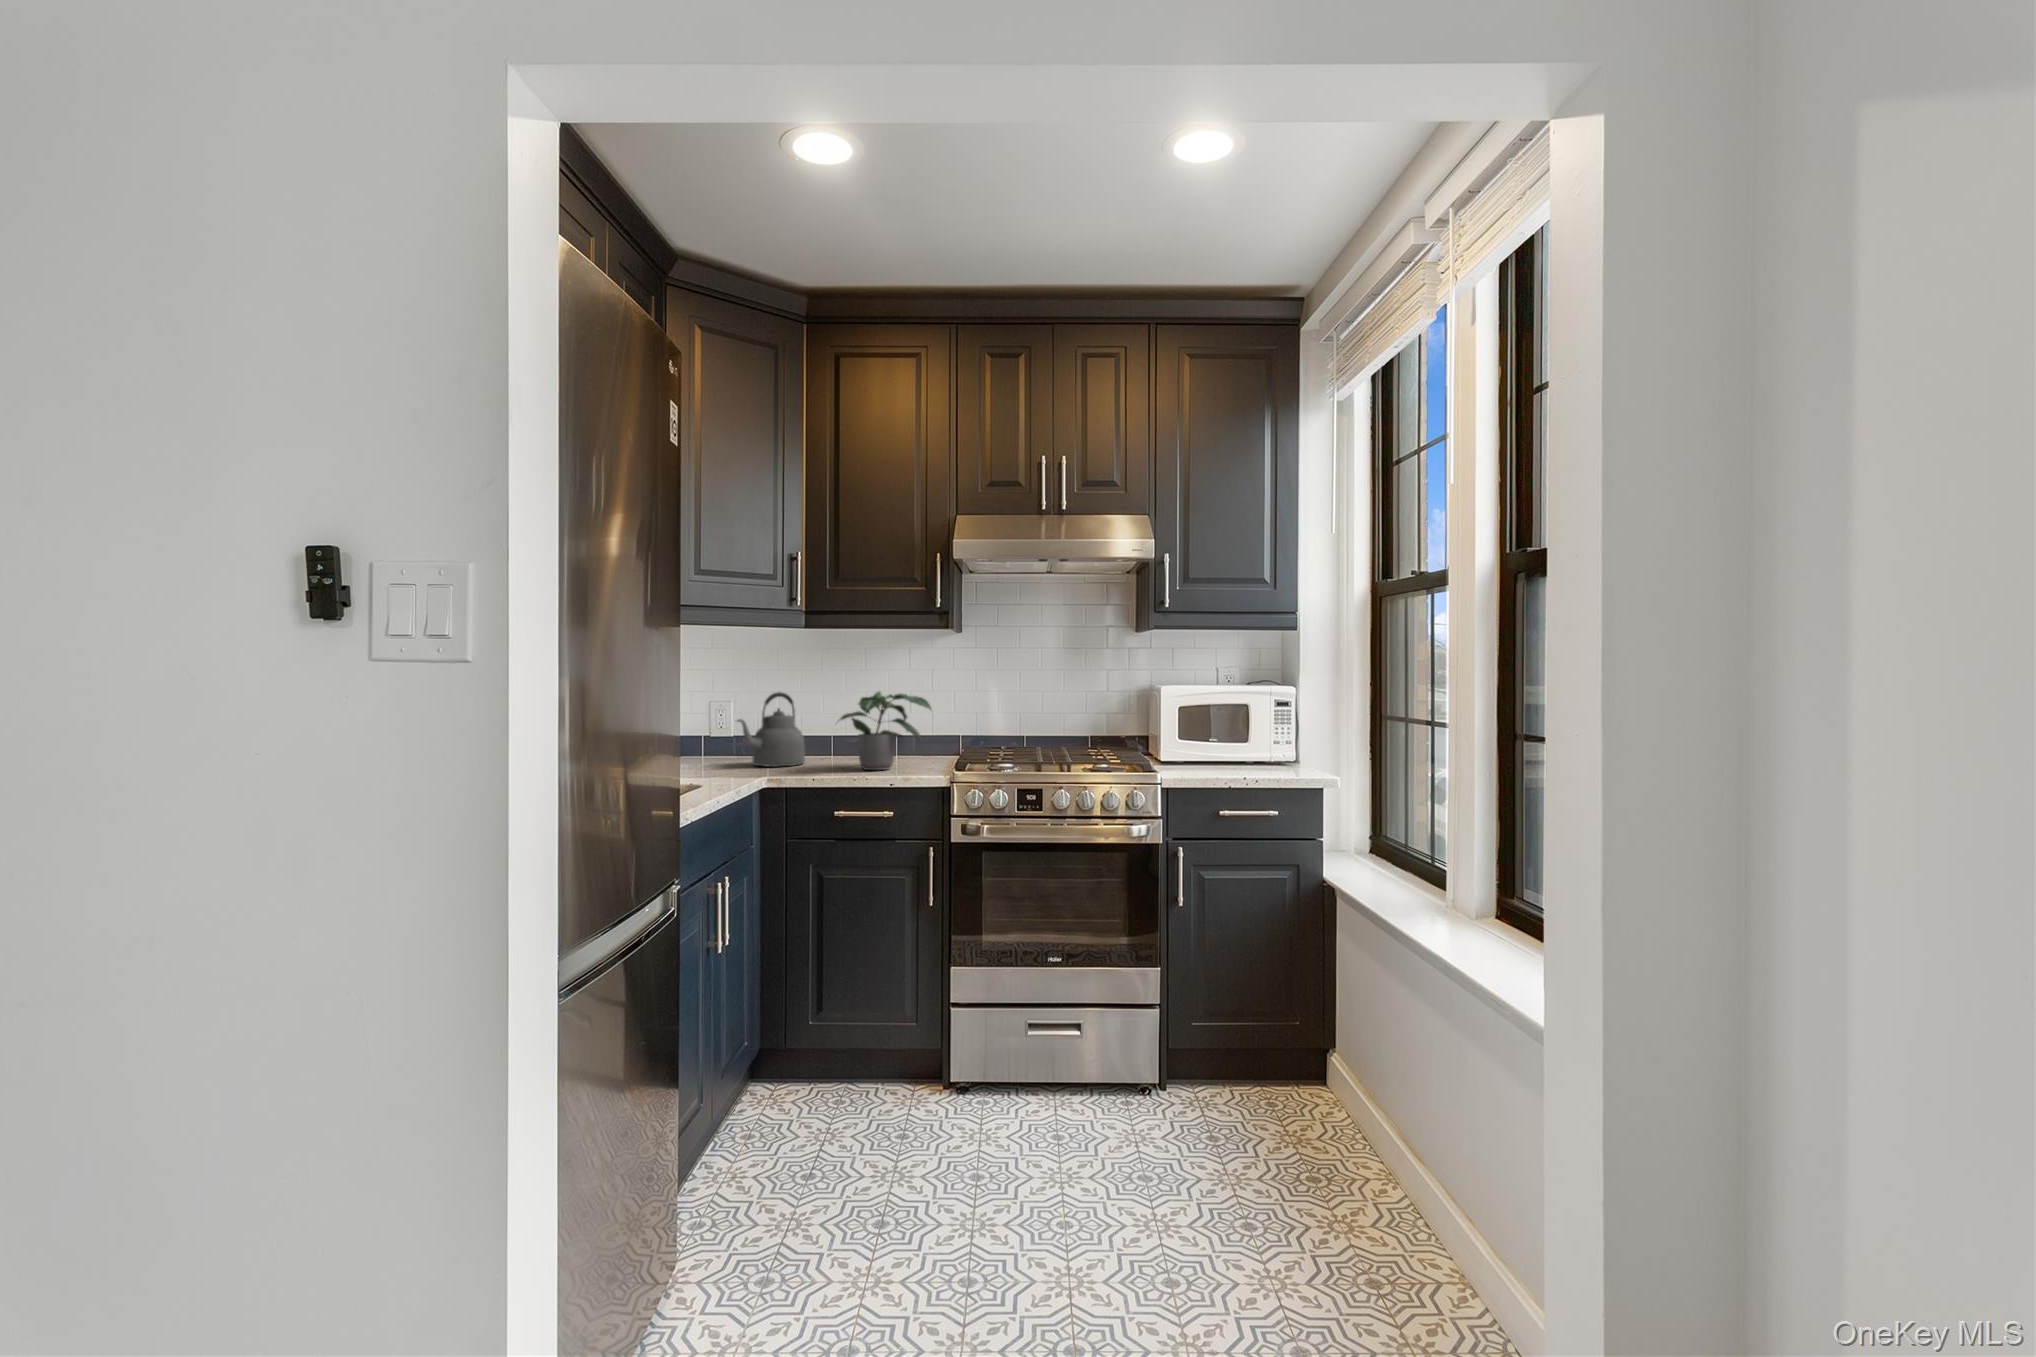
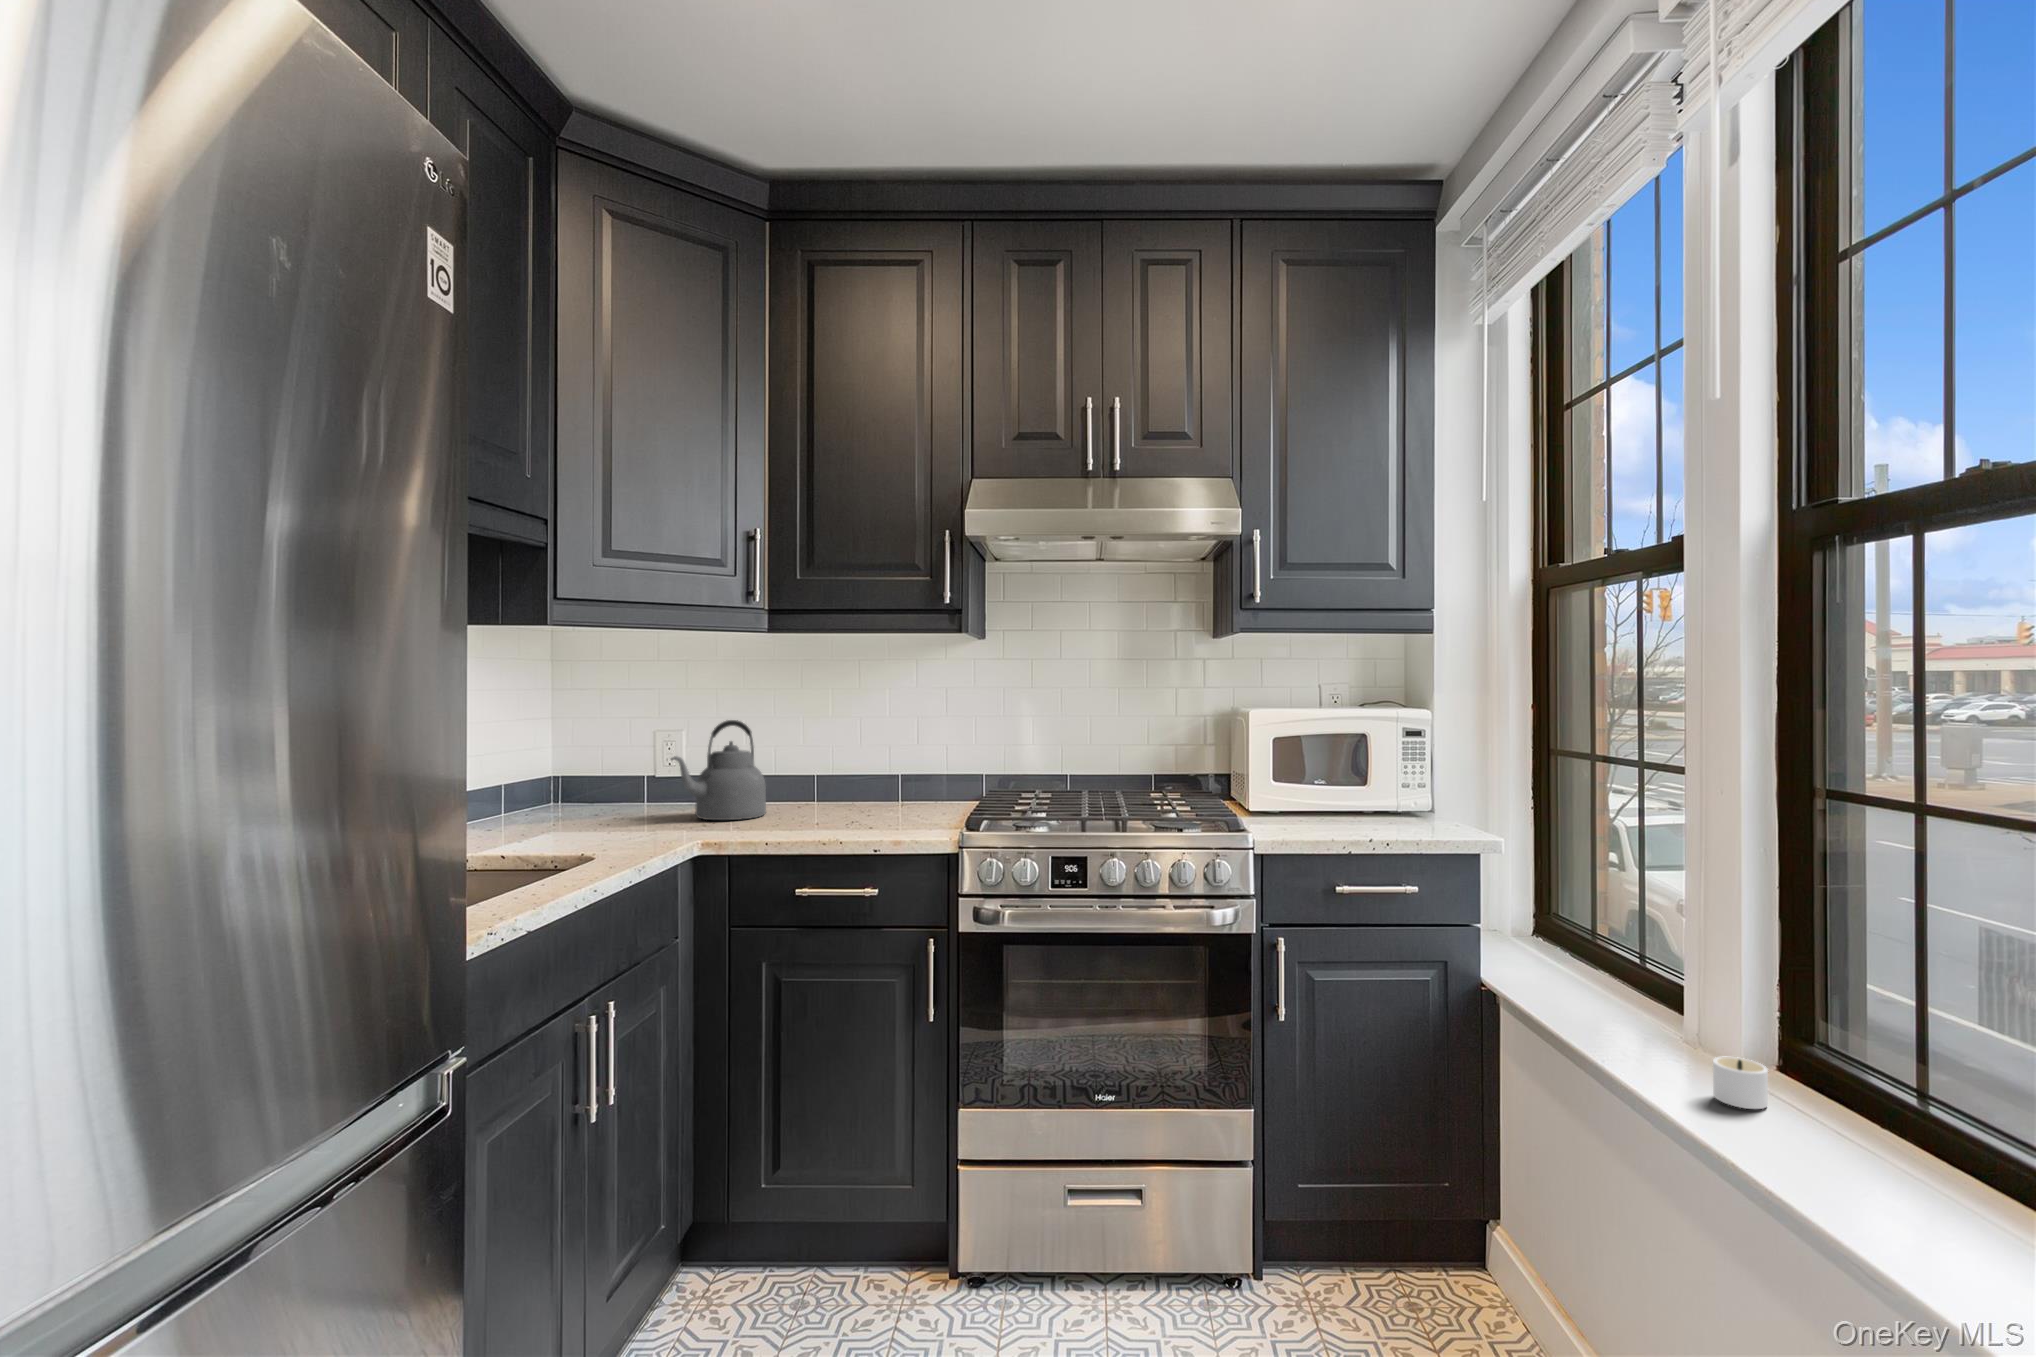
potted plant: present [838,691,931,770] -> none [803,718,935,827]
candle: none [1439,908,1485,938] -> present [1713,1056,1768,1109]

